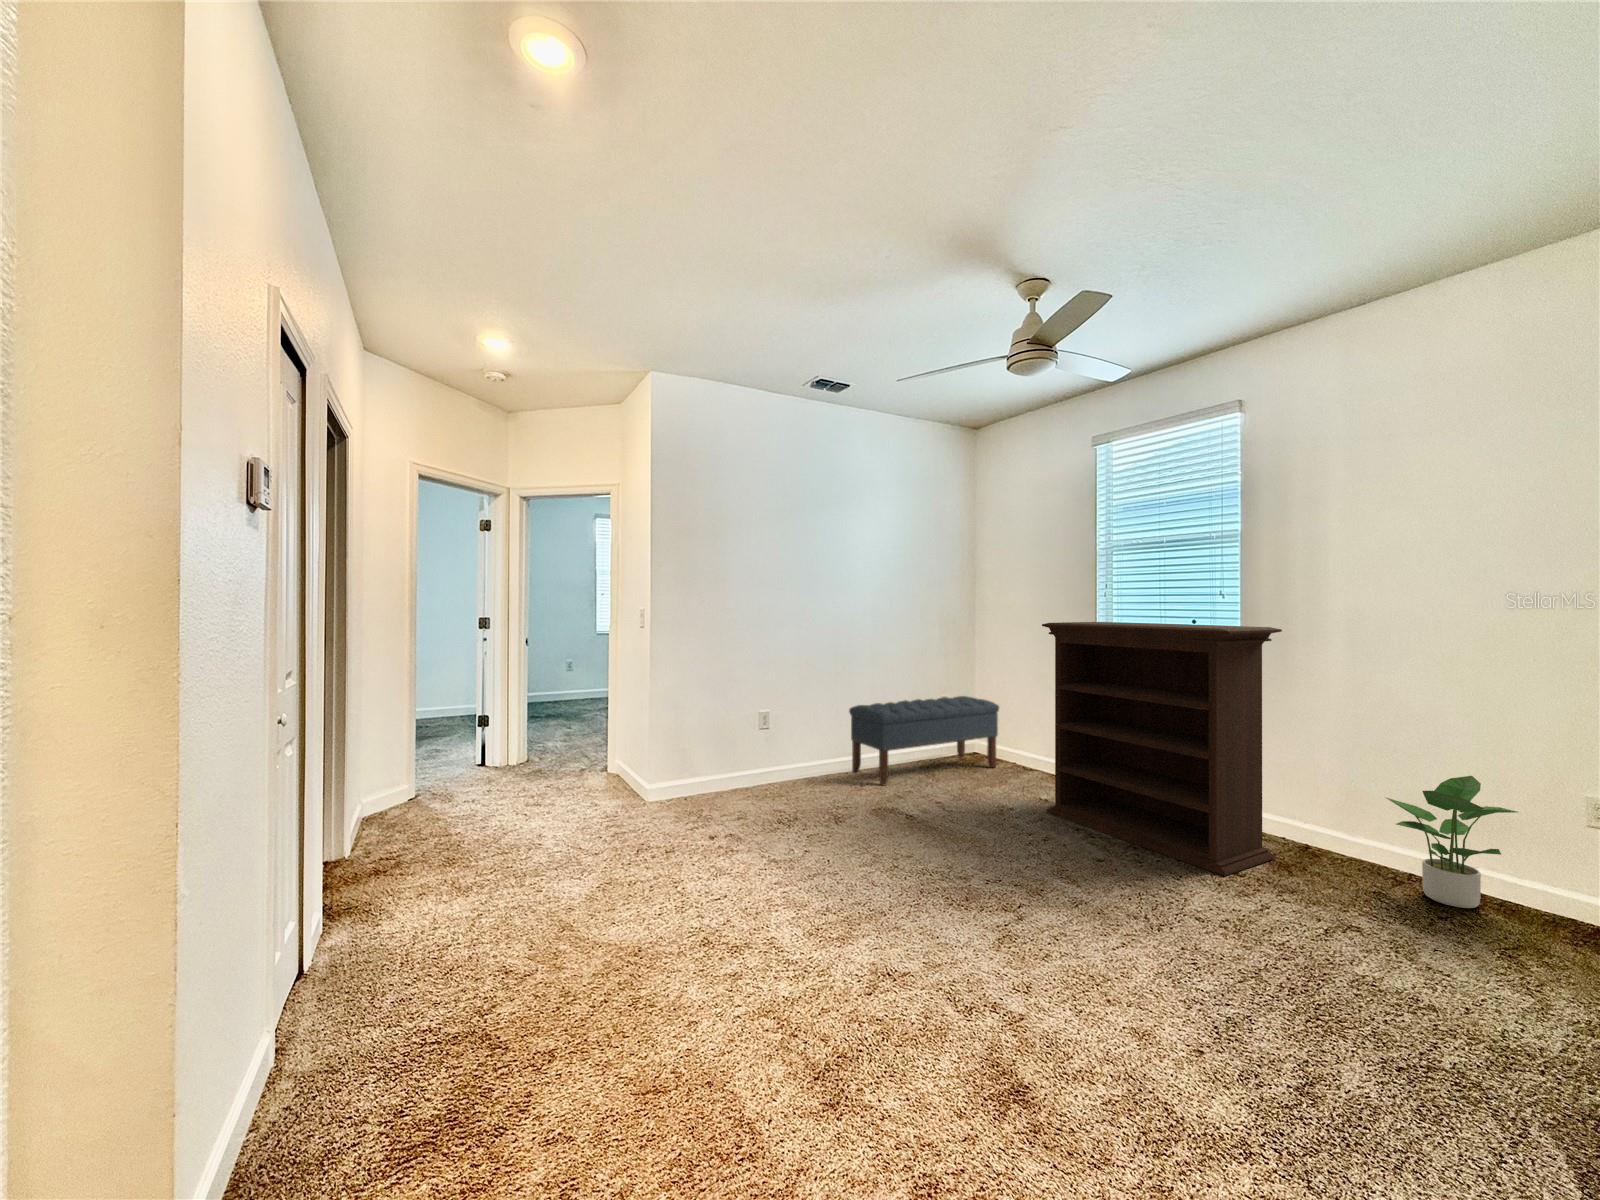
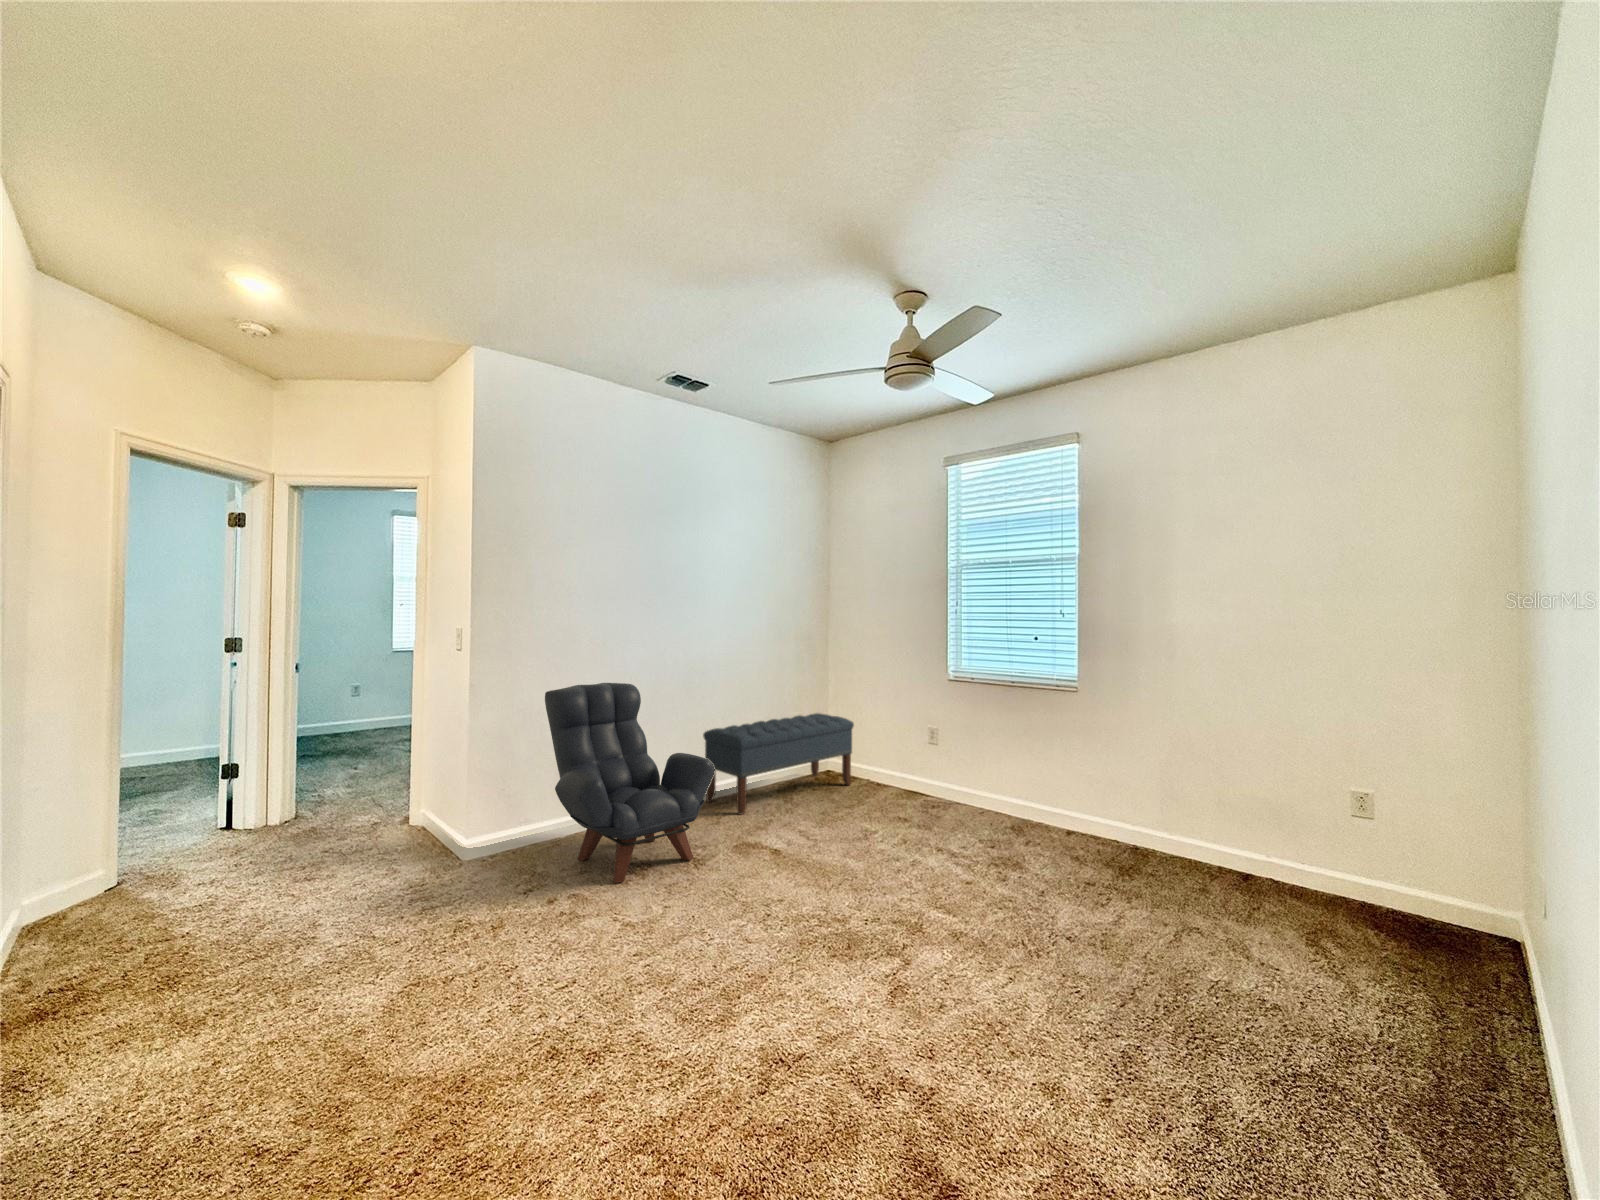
bookshelf: present [1042,622,1282,876] -> none [903,639,1118,886]
armchair: none [709,659,854,830] -> present [545,683,715,883]
potted plant: present [1387,776,1517,908] -> none [1200,776,1303,895]

